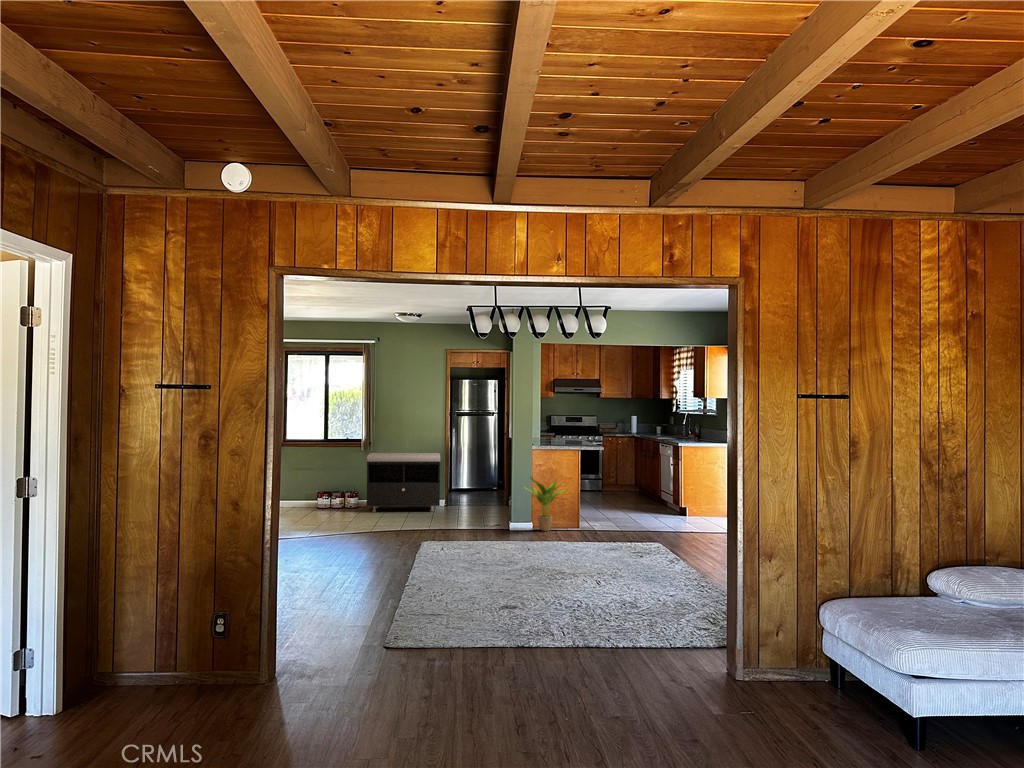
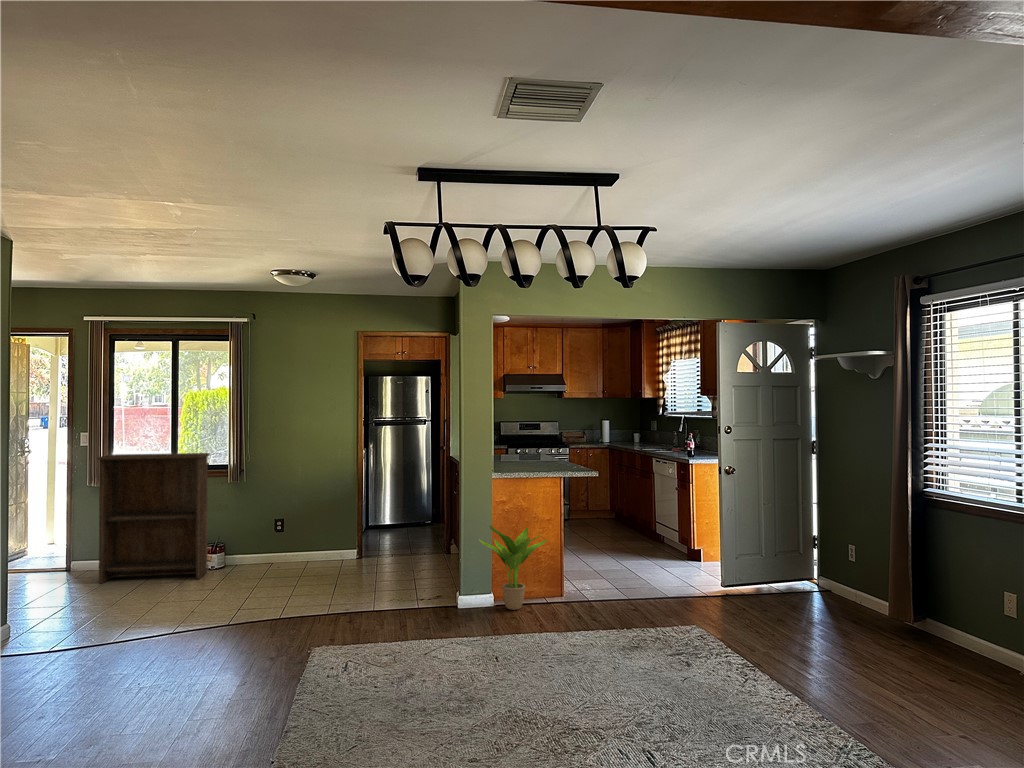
bookshelf: none [283,430,350,512] -> present [97,453,210,583]
storage bench: present [366,453,440,512] -> none [233,482,348,576]

